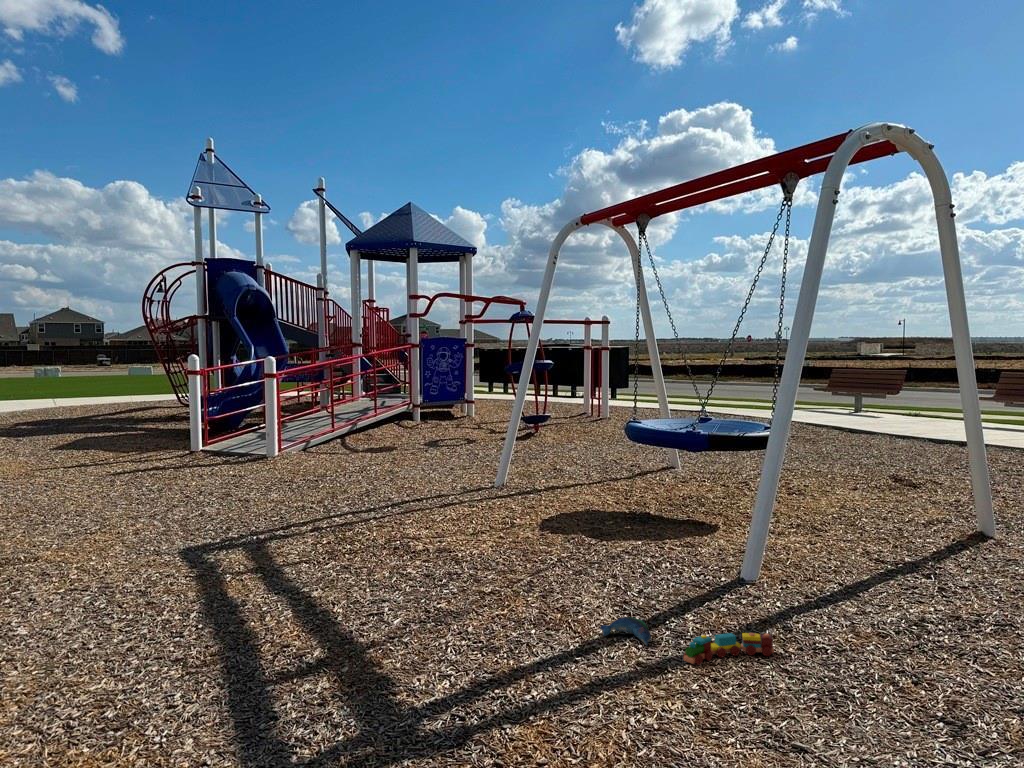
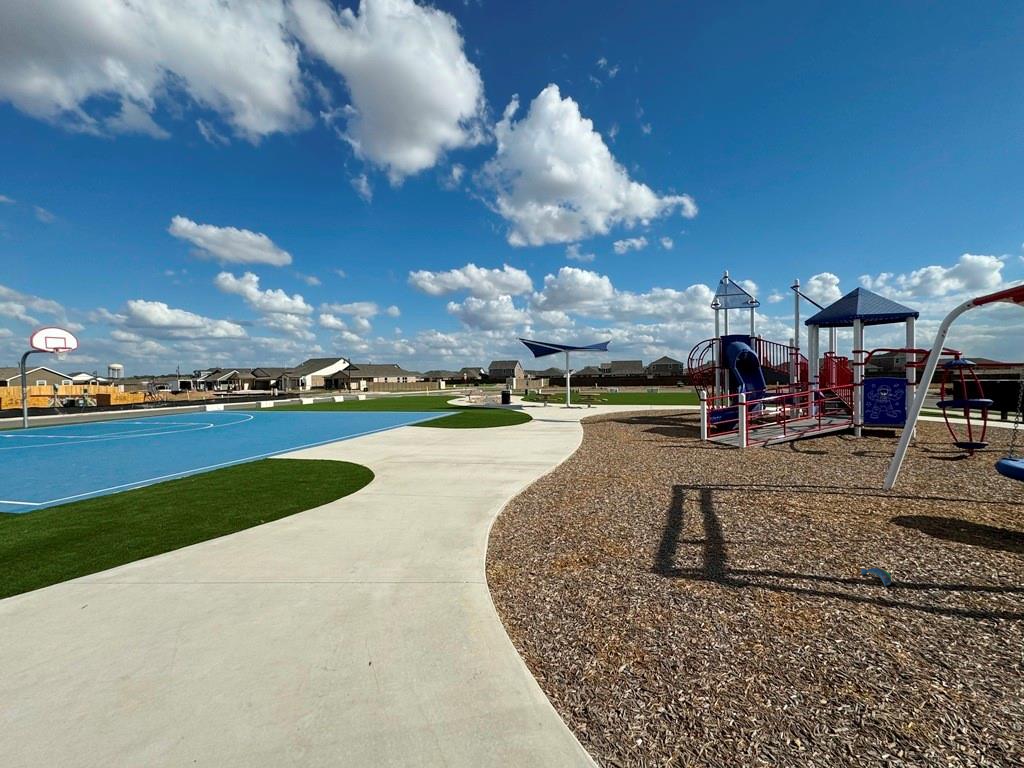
toy train: present [683,633,774,665] -> none [901,589,983,618]

